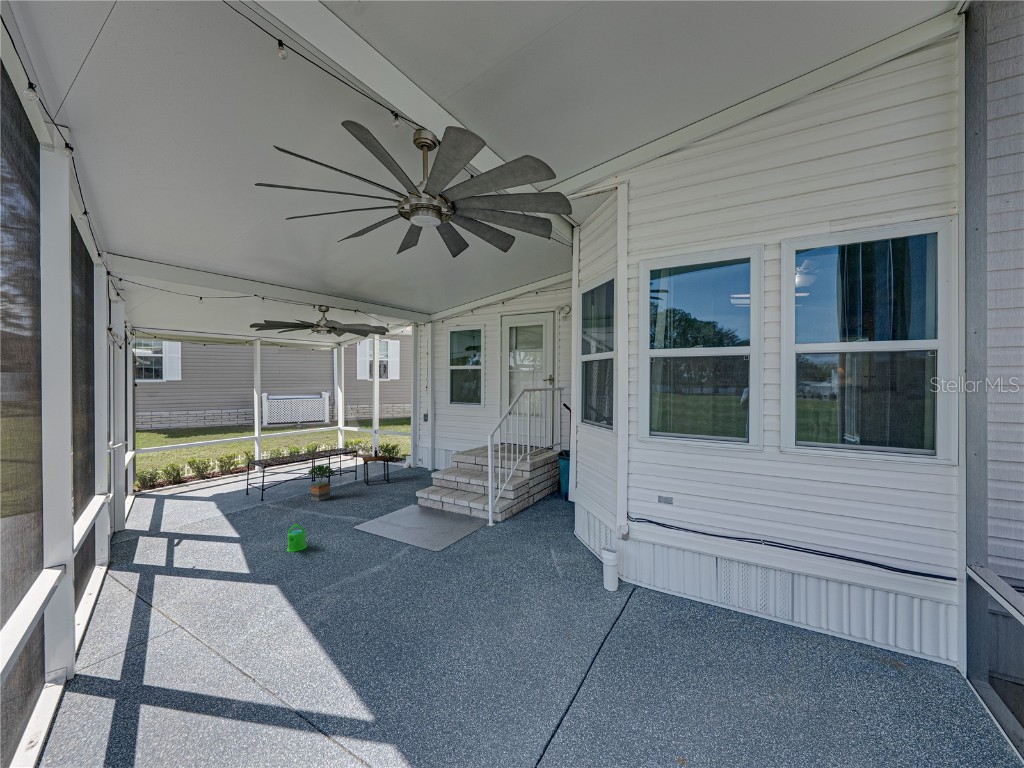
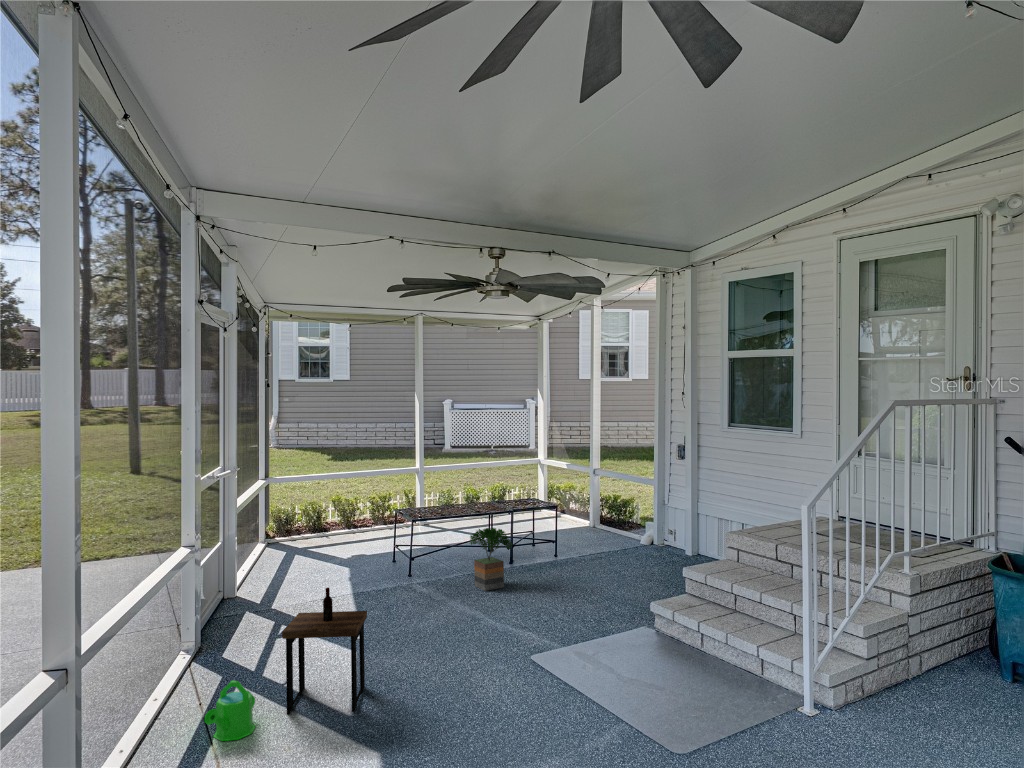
side table: present [362,447,389,485] -> present [282,588,367,714]
watering can: present [287,524,307,552] -> present [205,681,255,741]

